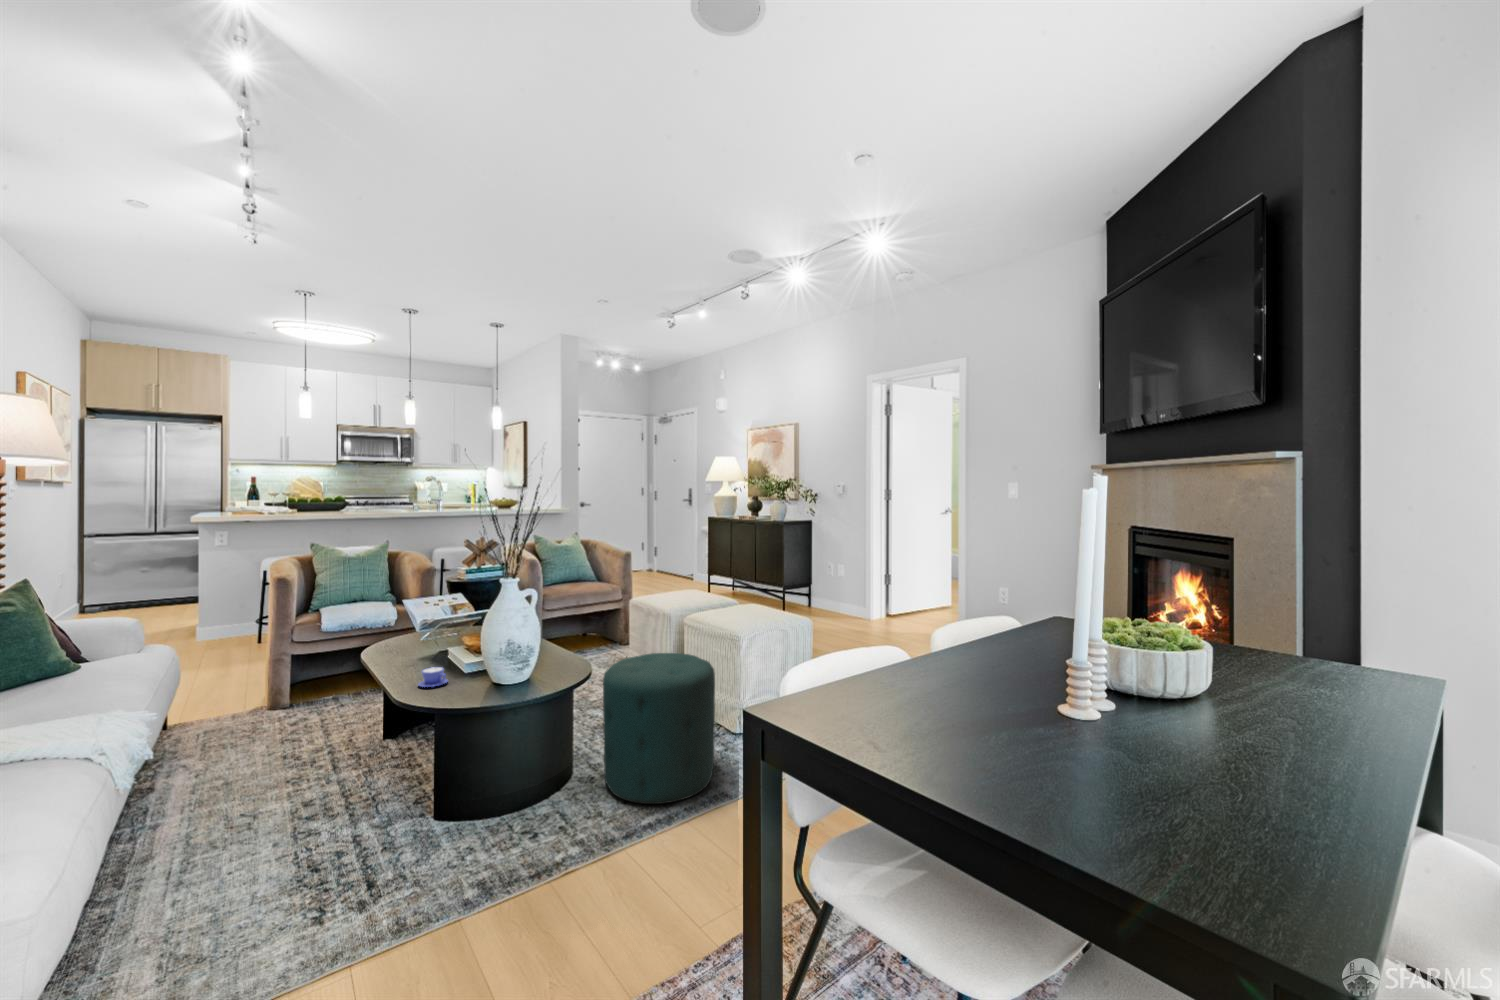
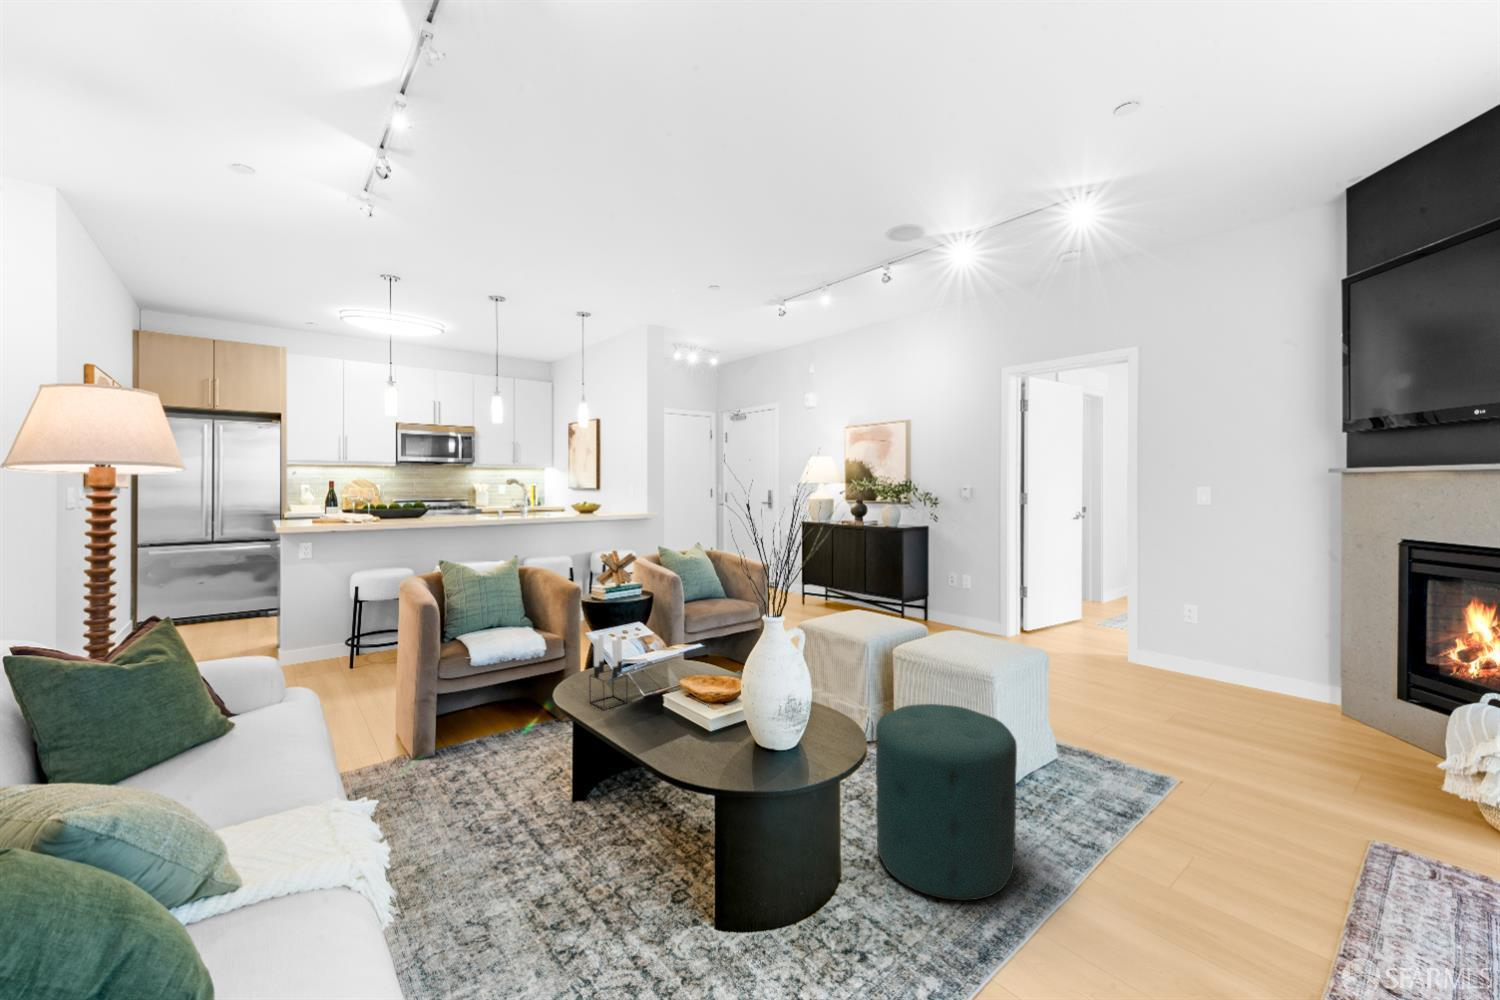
candle holder: none [390,594,422,657] -> present [589,633,628,709]
teacup: present [418,667,448,687] -> none [675,732,709,759]

